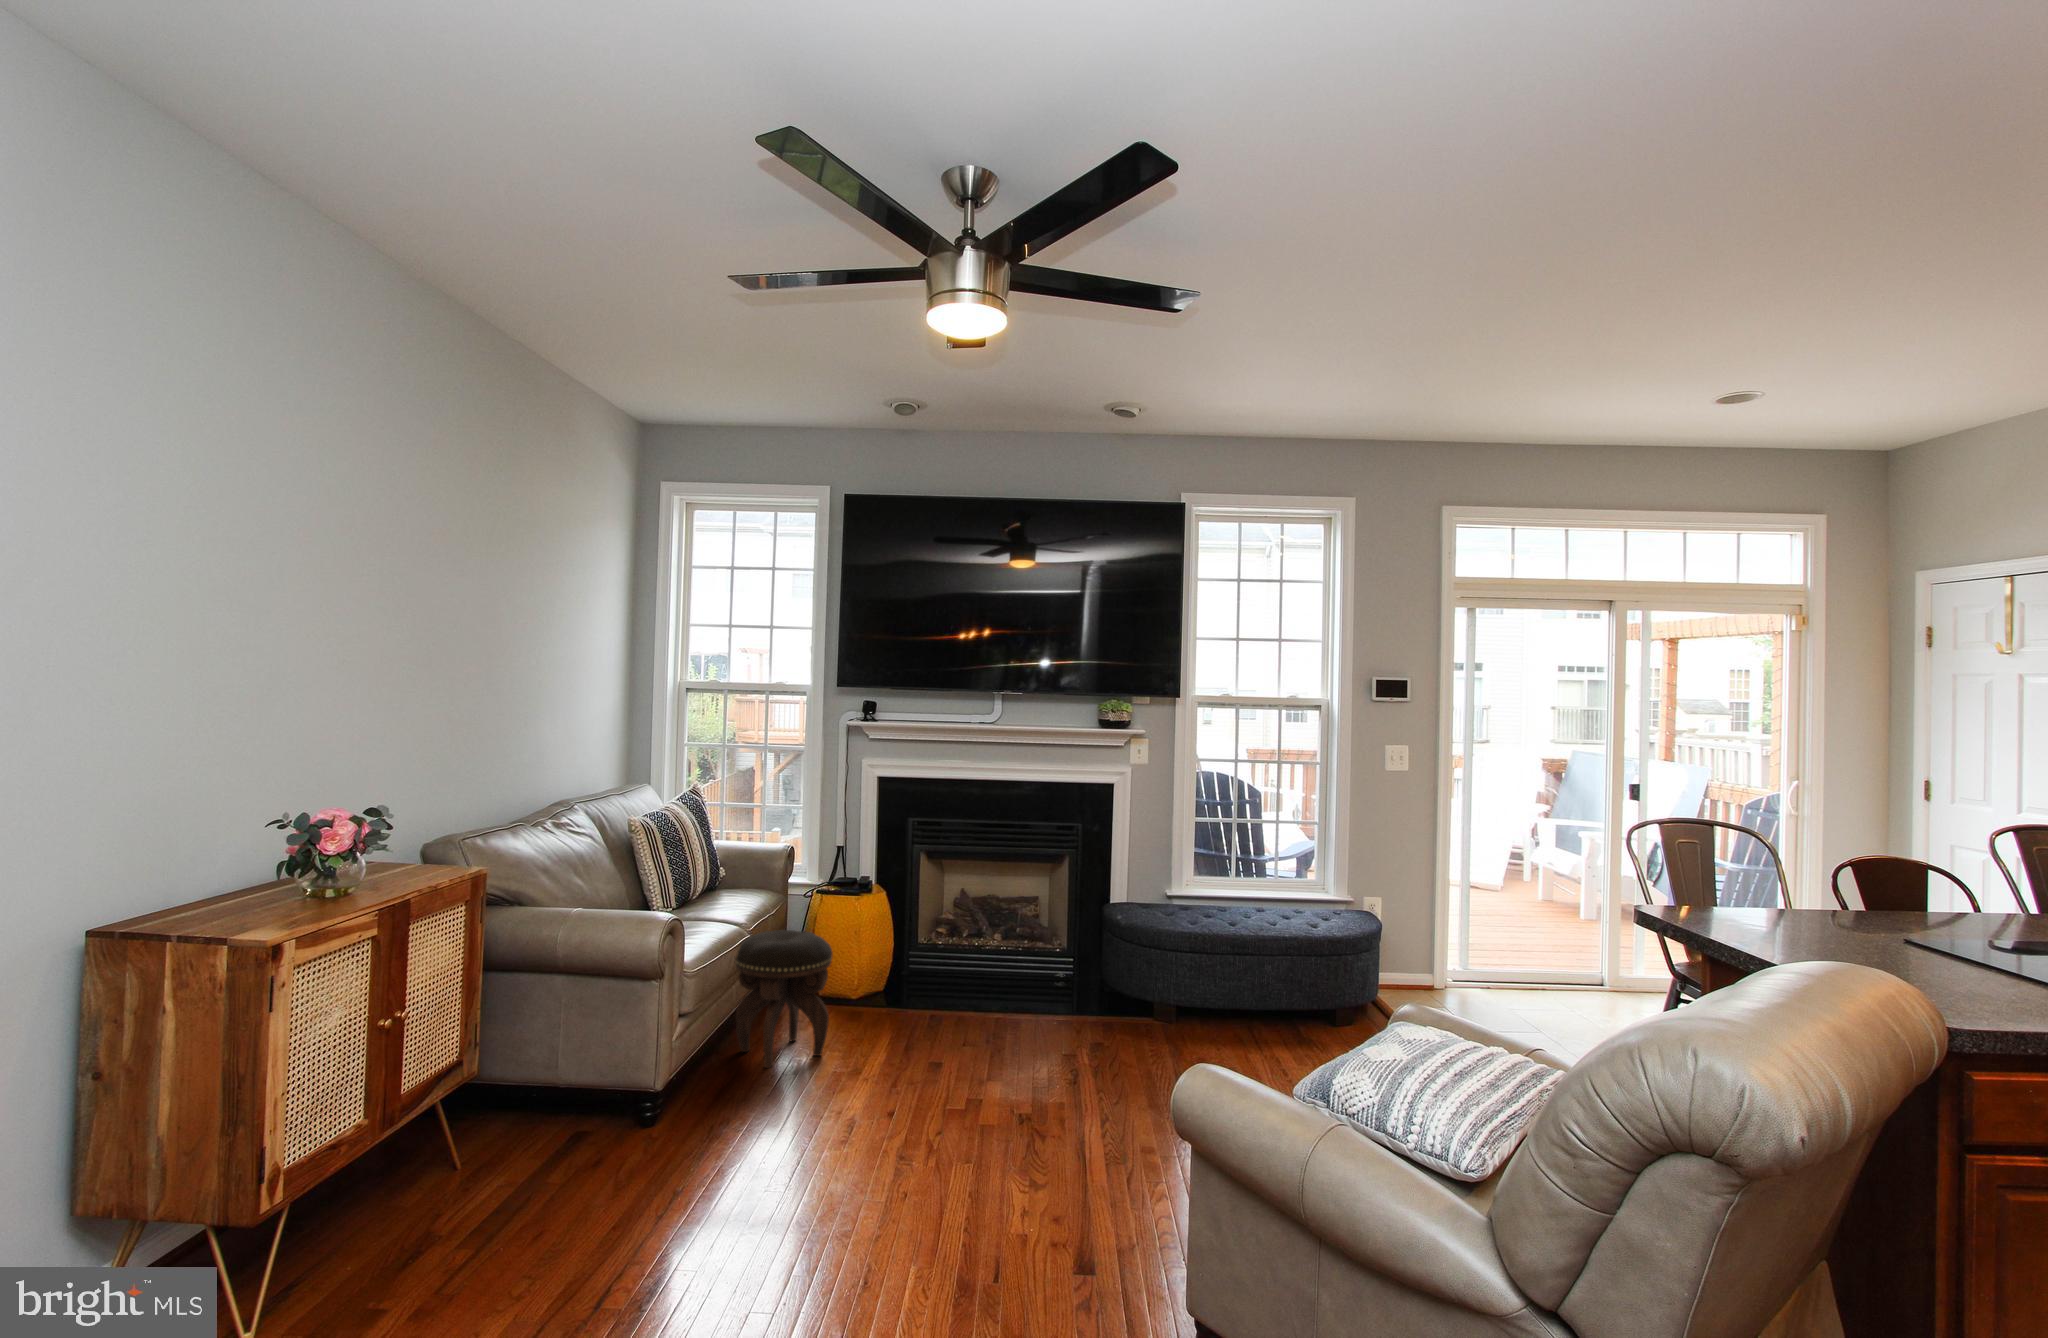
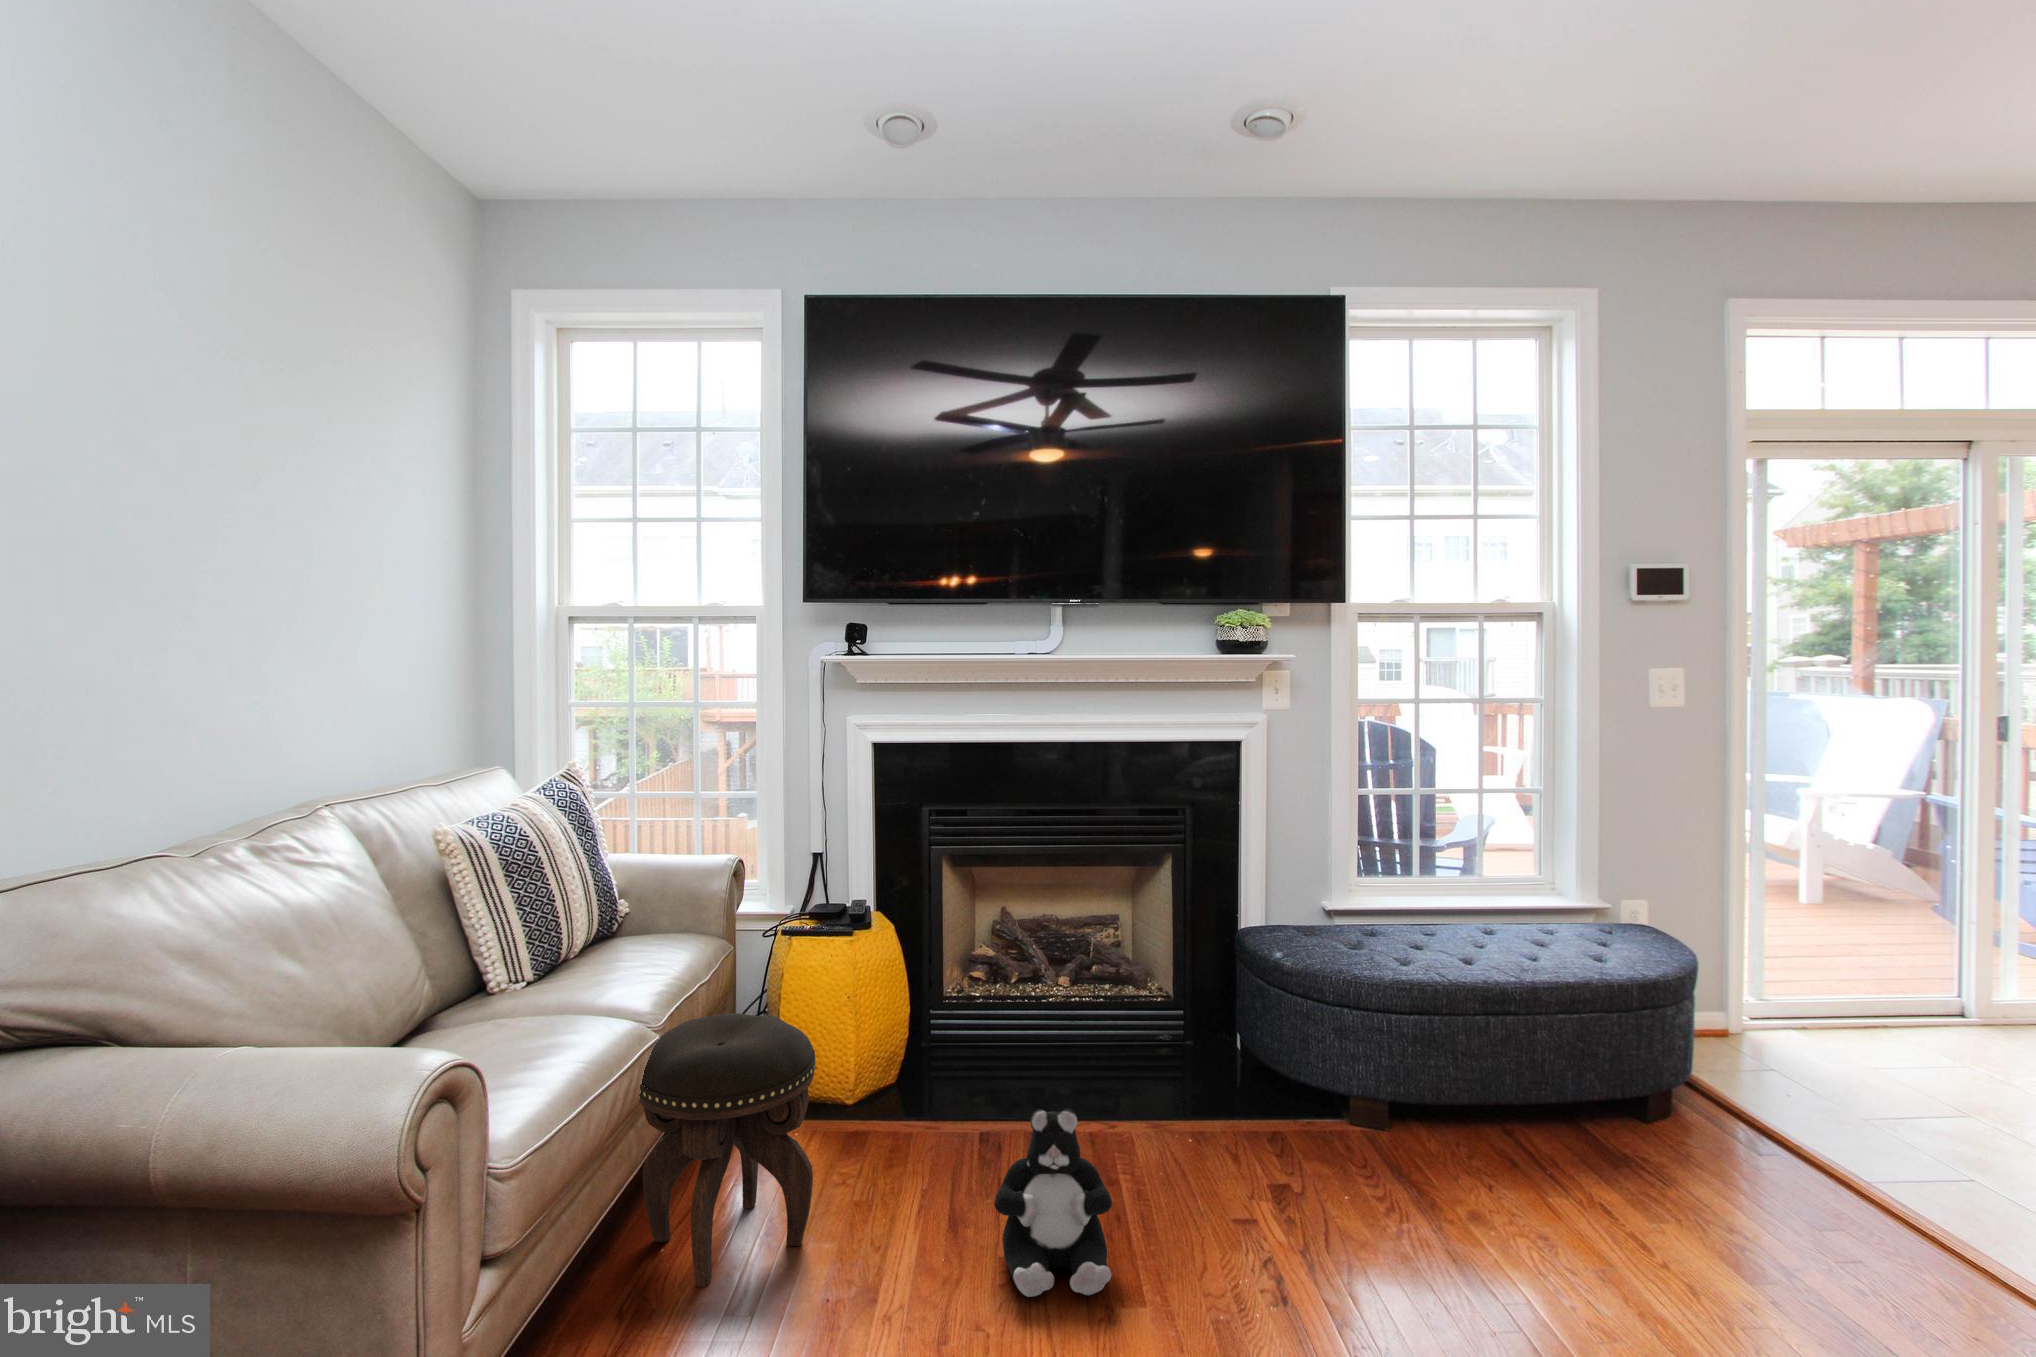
plush toy: none [926,985,991,1078] -> present [994,1109,1112,1297]

